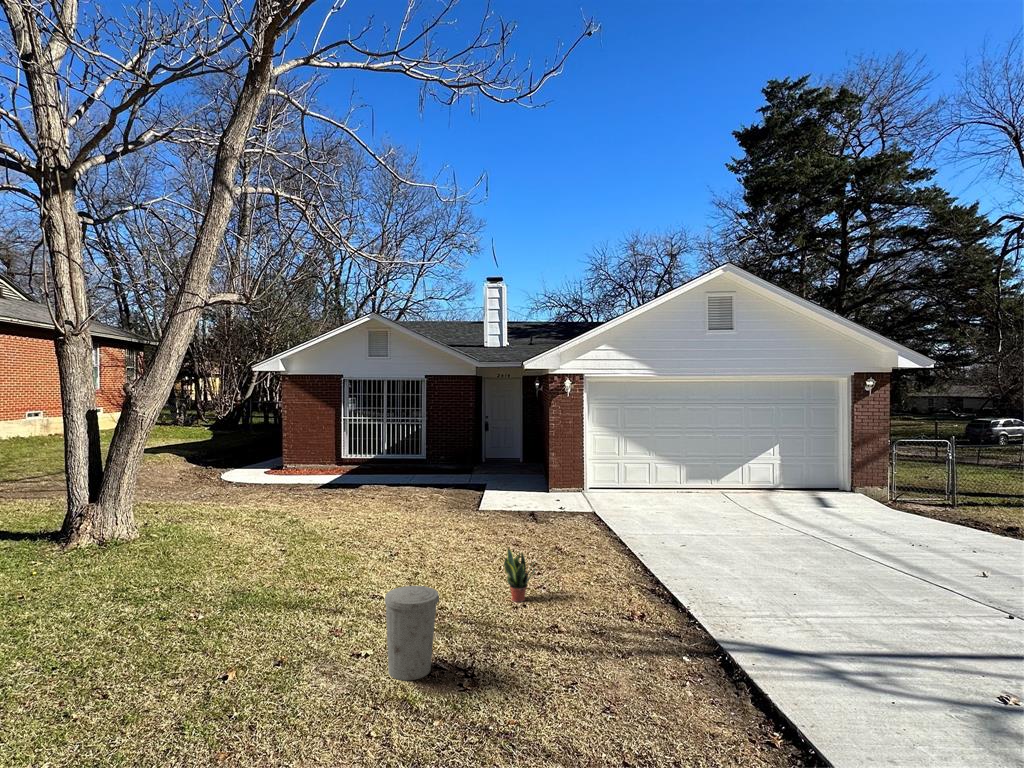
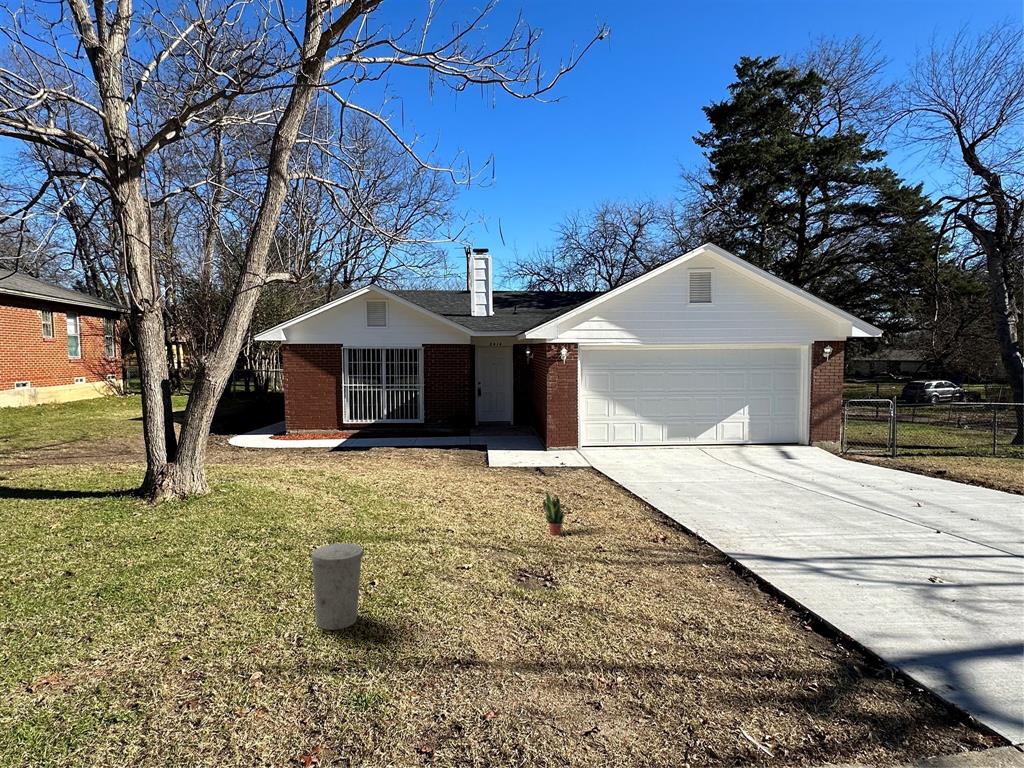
trash can: present [385,586,439,680] -> present [311,543,364,630]

